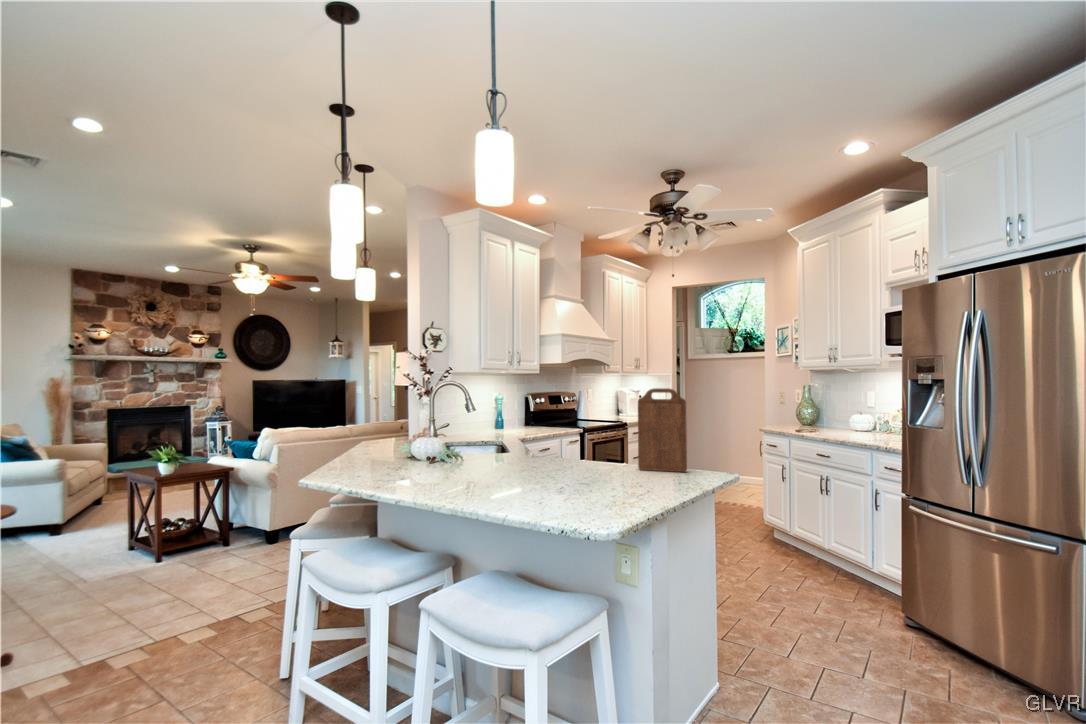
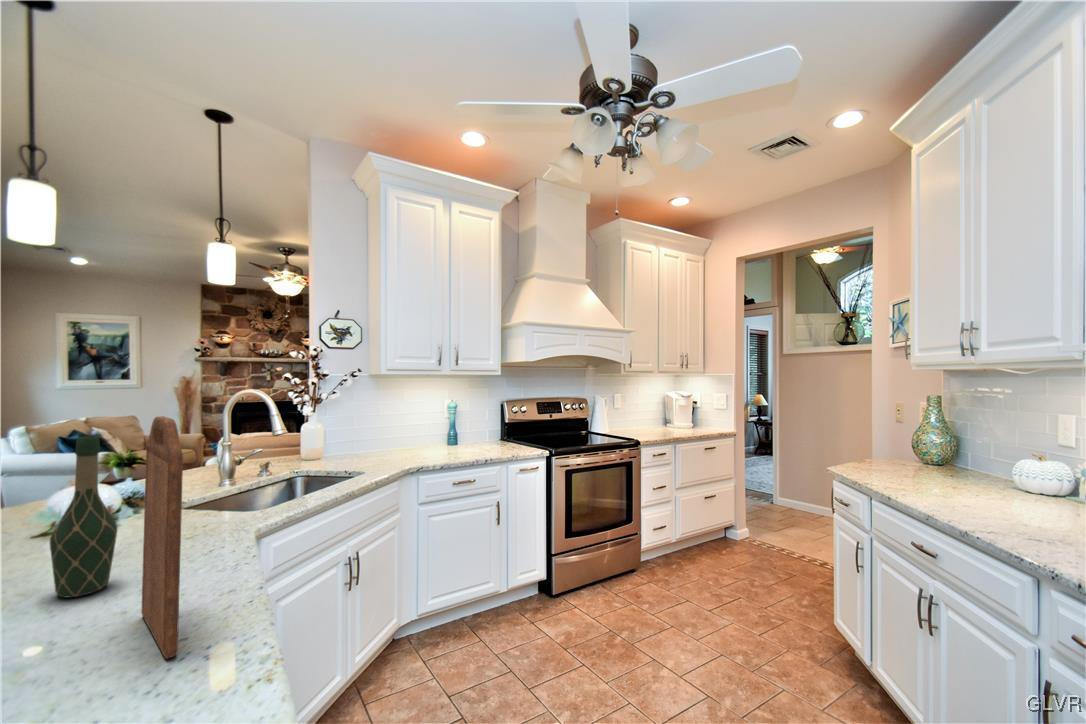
wine bottle: none [576,400,598,470] -> present [50,436,117,597]

